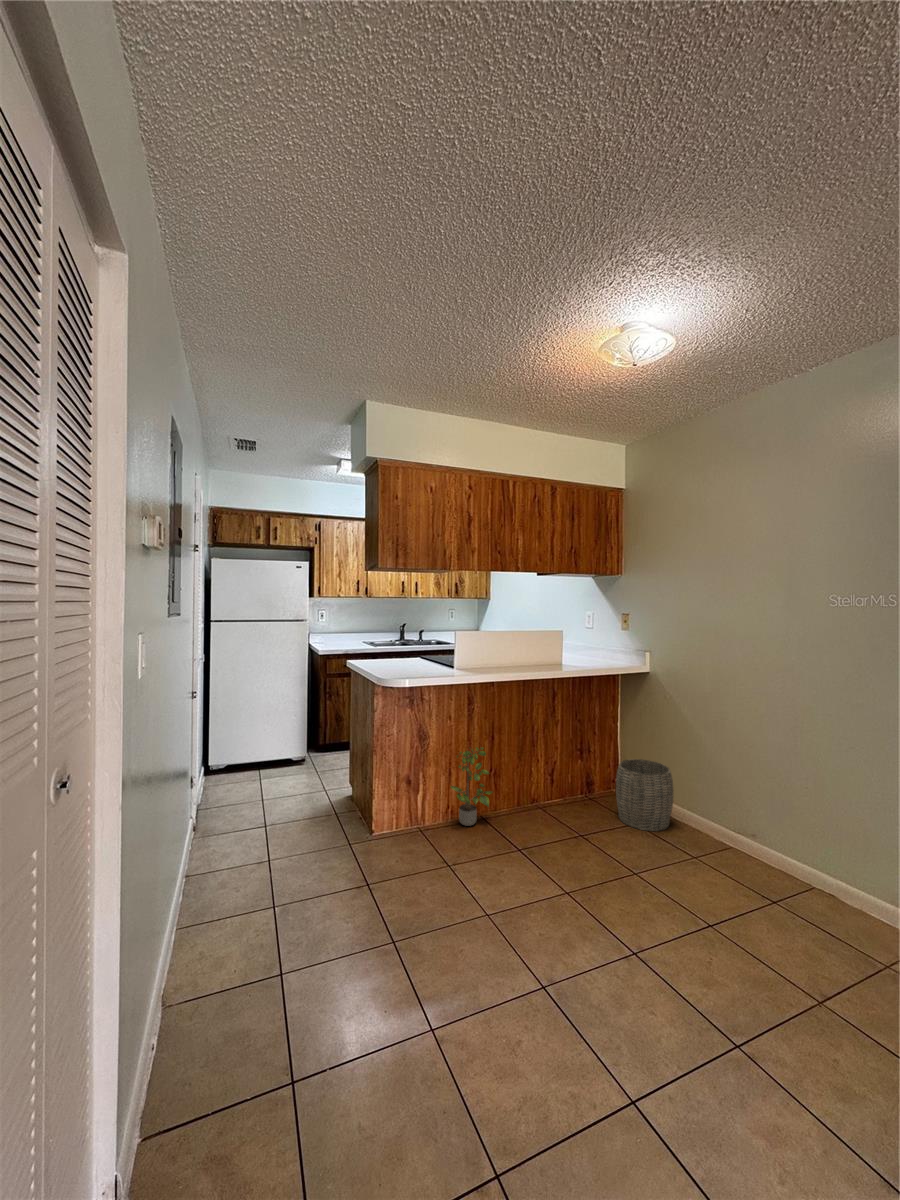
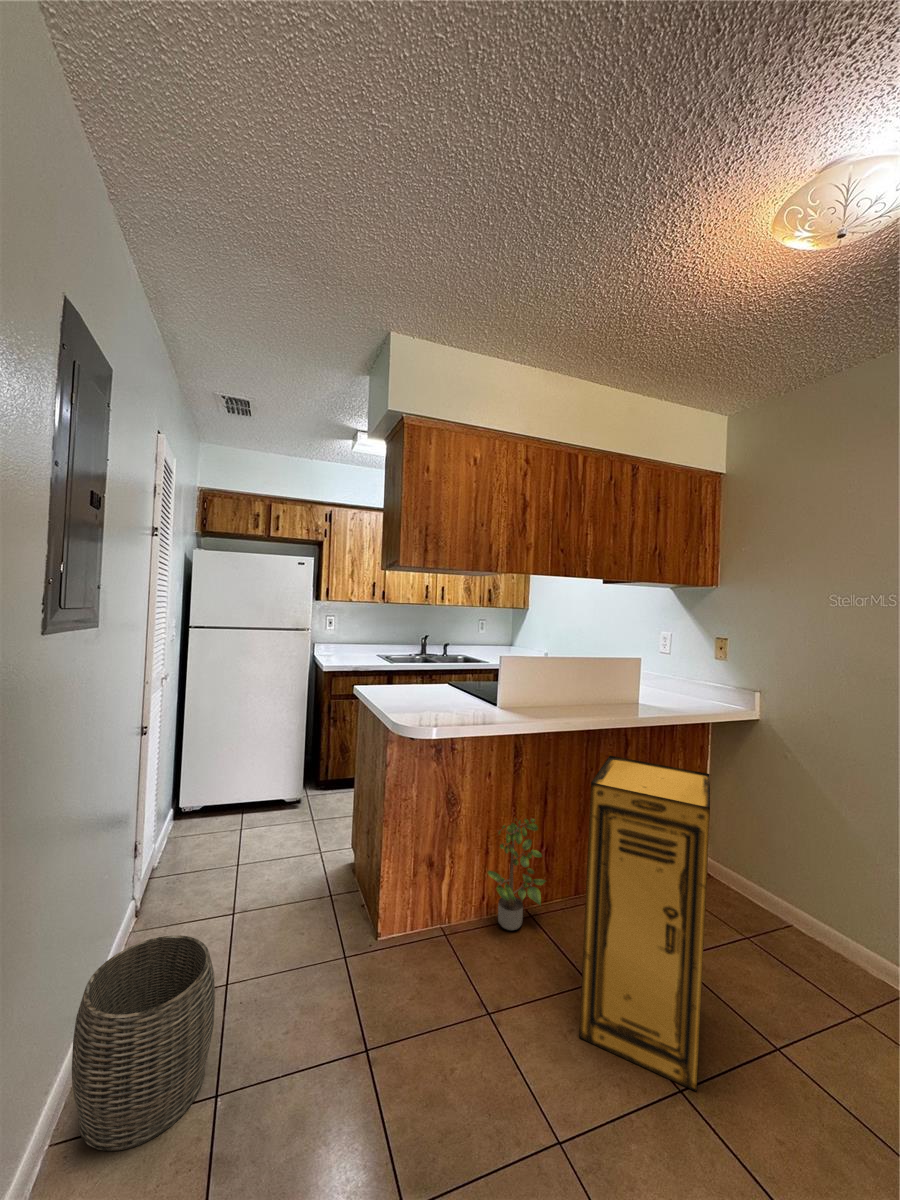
storage cabinet: none [508,694,592,892] -> present [579,756,710,1091]
woven basket: present [616,759,674,831] -> present [72,935,215,1151]

